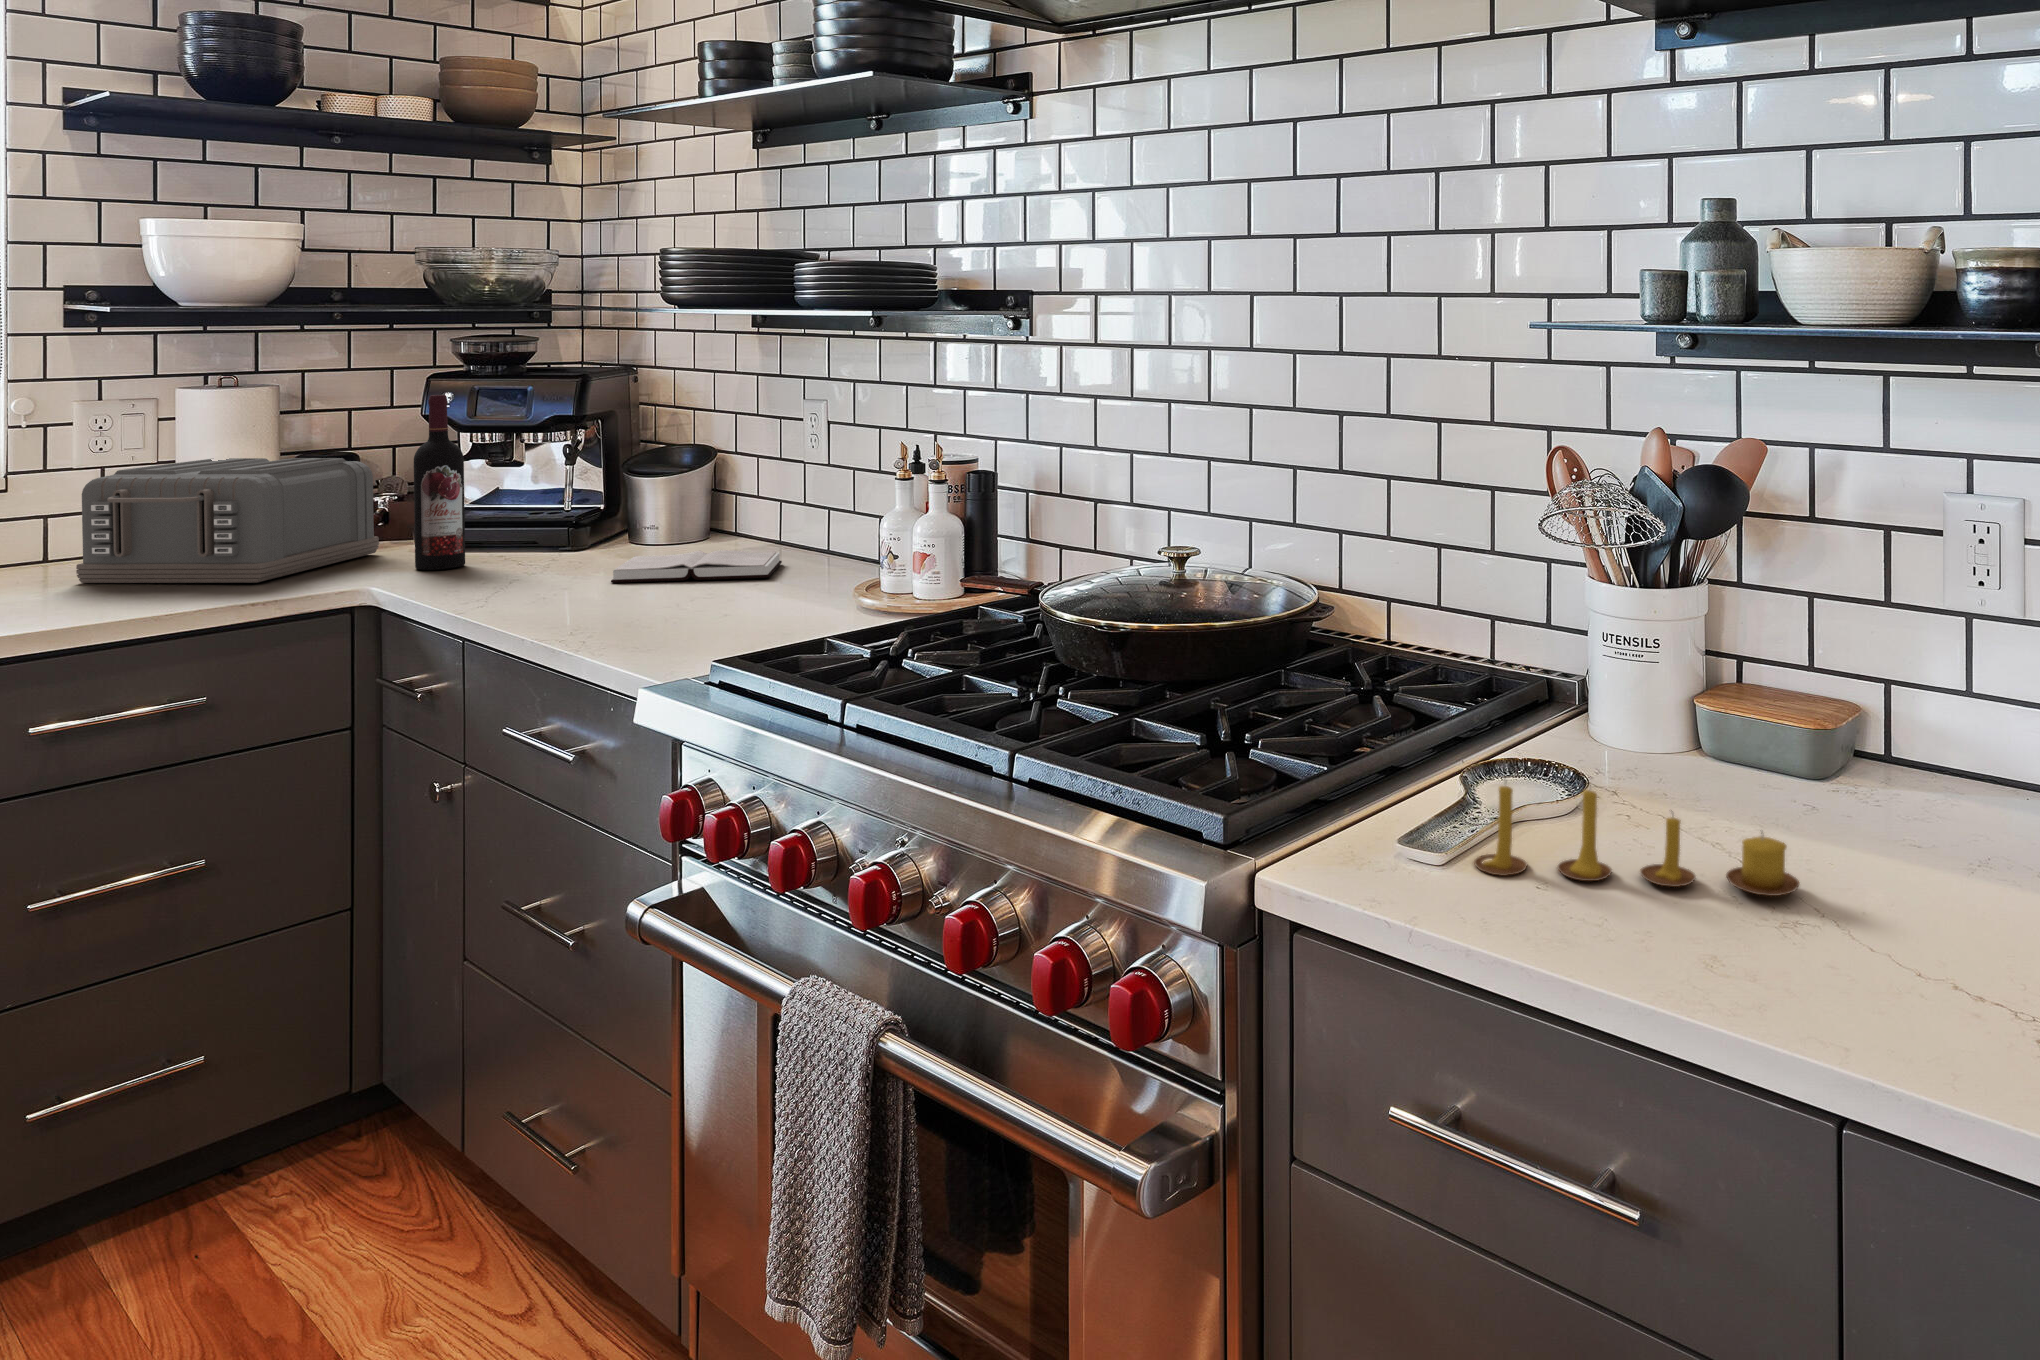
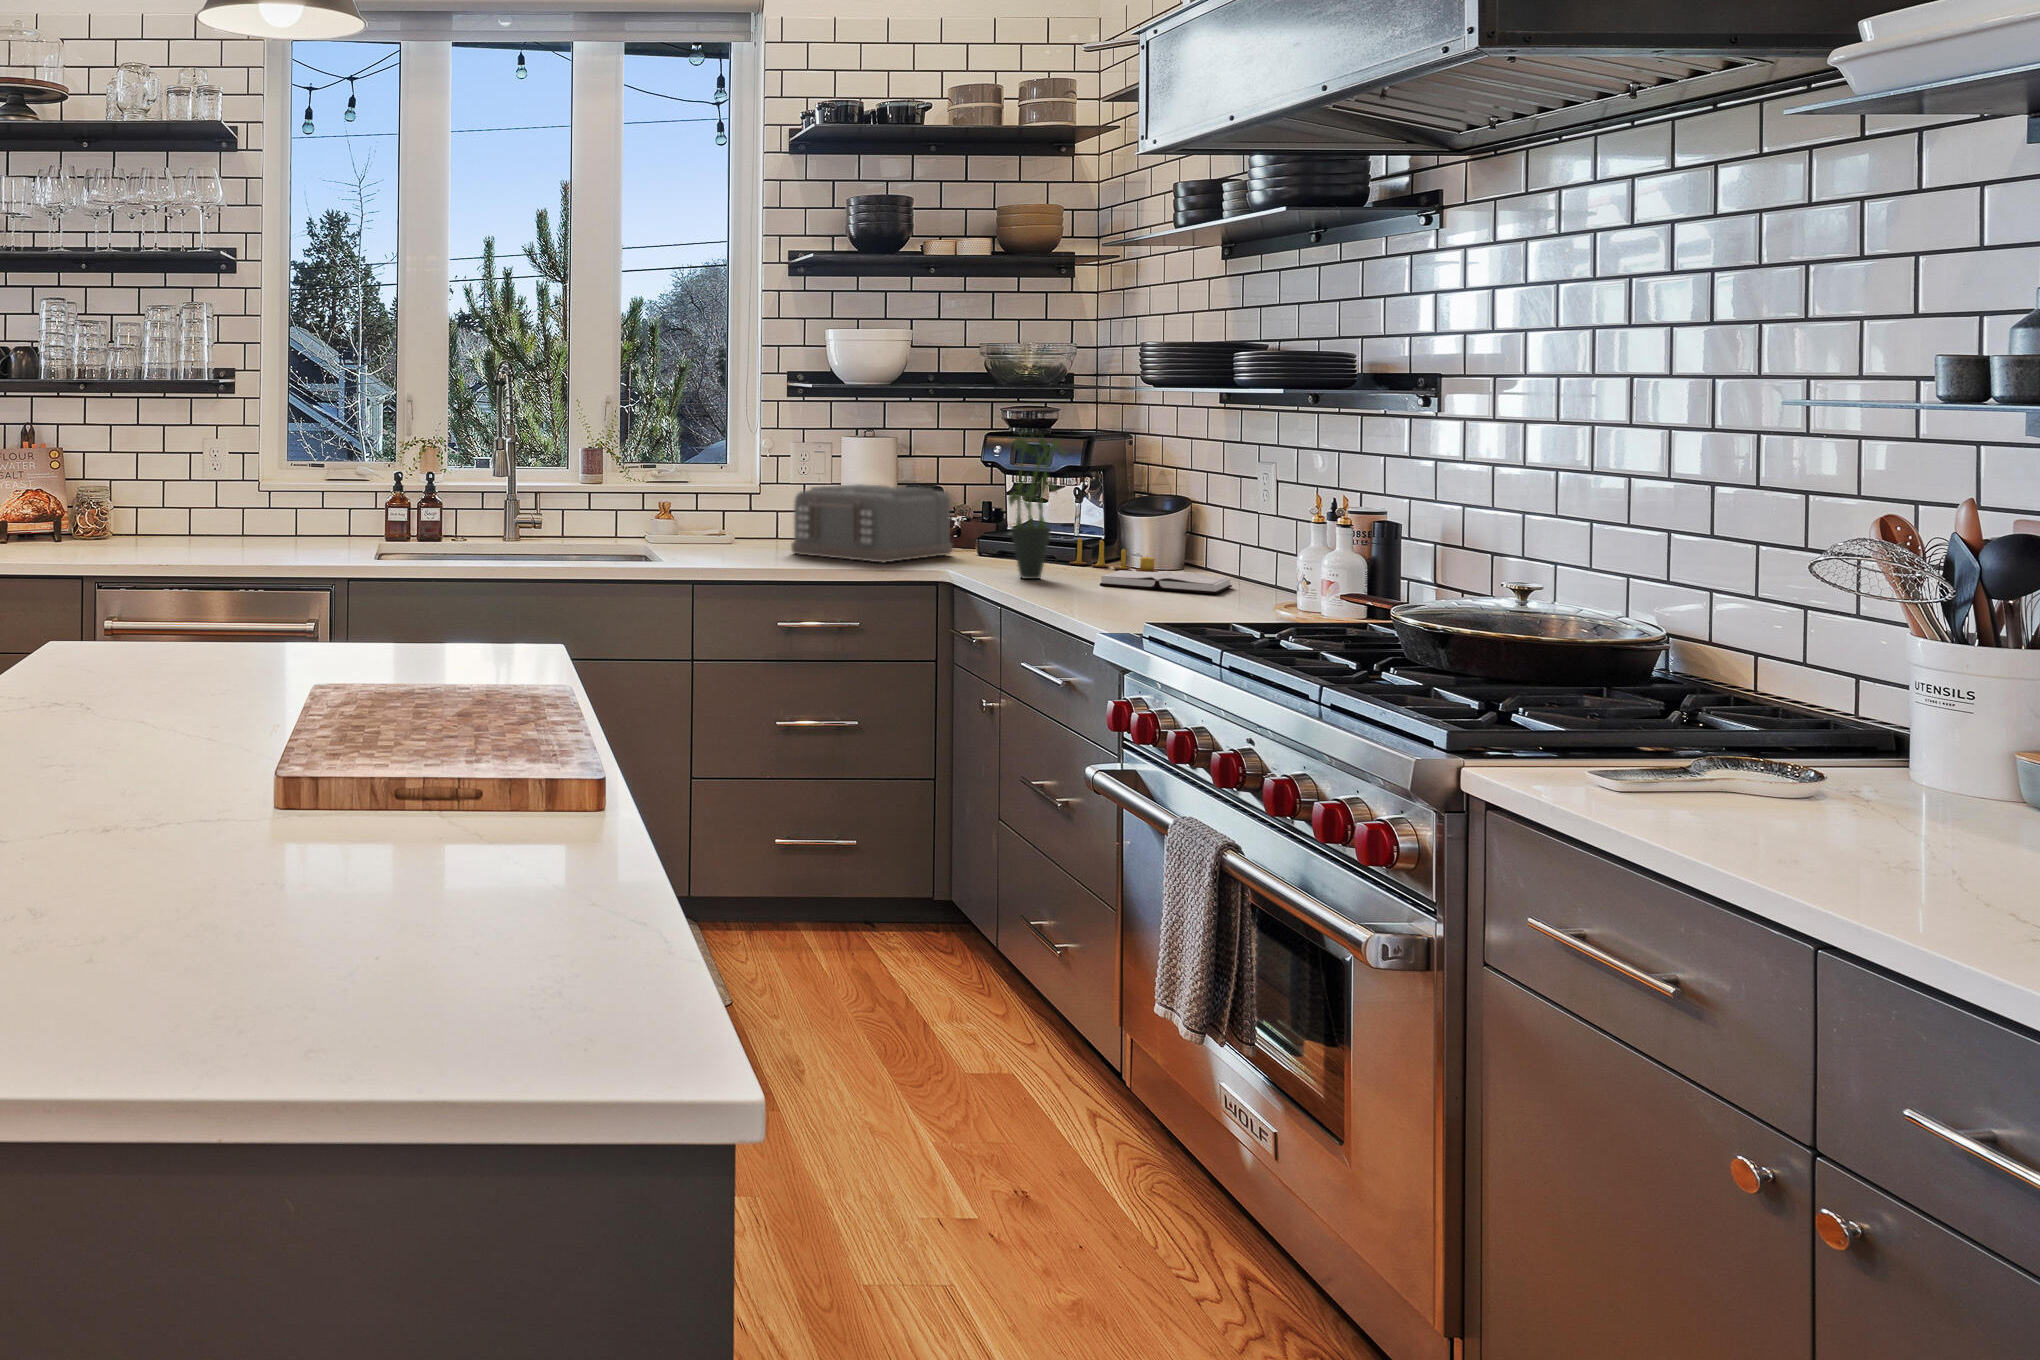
potted plant: none [470,370,559,585] -> present [1009,430,1067,579]
wine bottle: present [414,395,465,570] -> none [974,447,1006,567]
candle: present [1474,785,1799,896] -> present [1070,538,1159,572]

